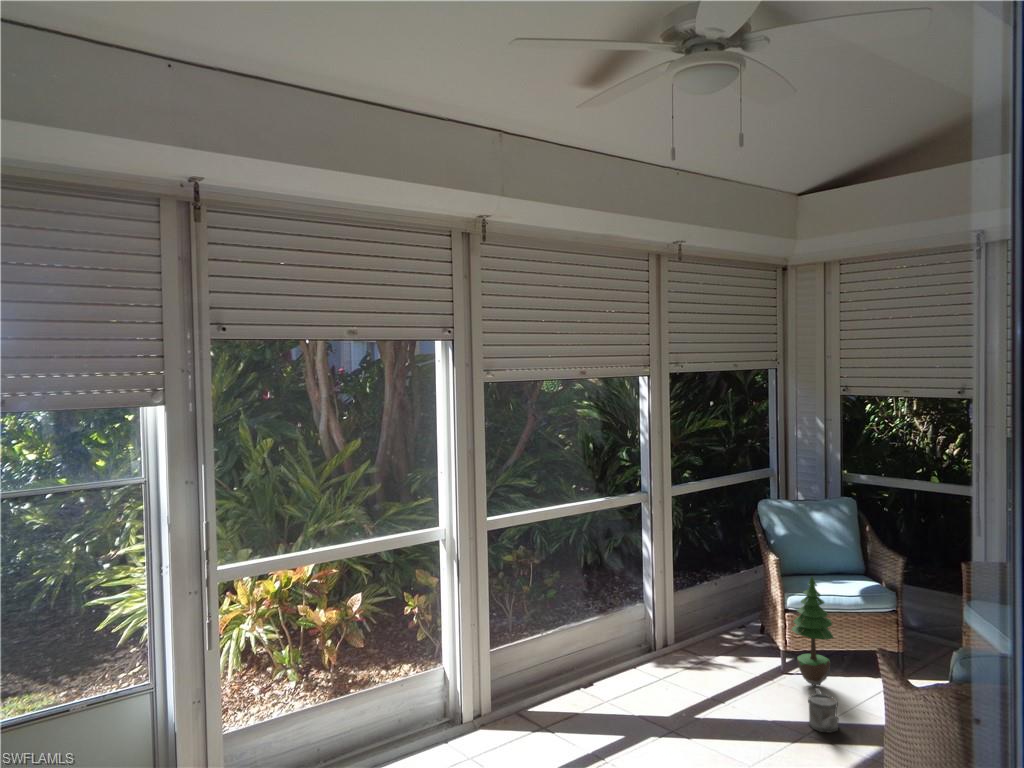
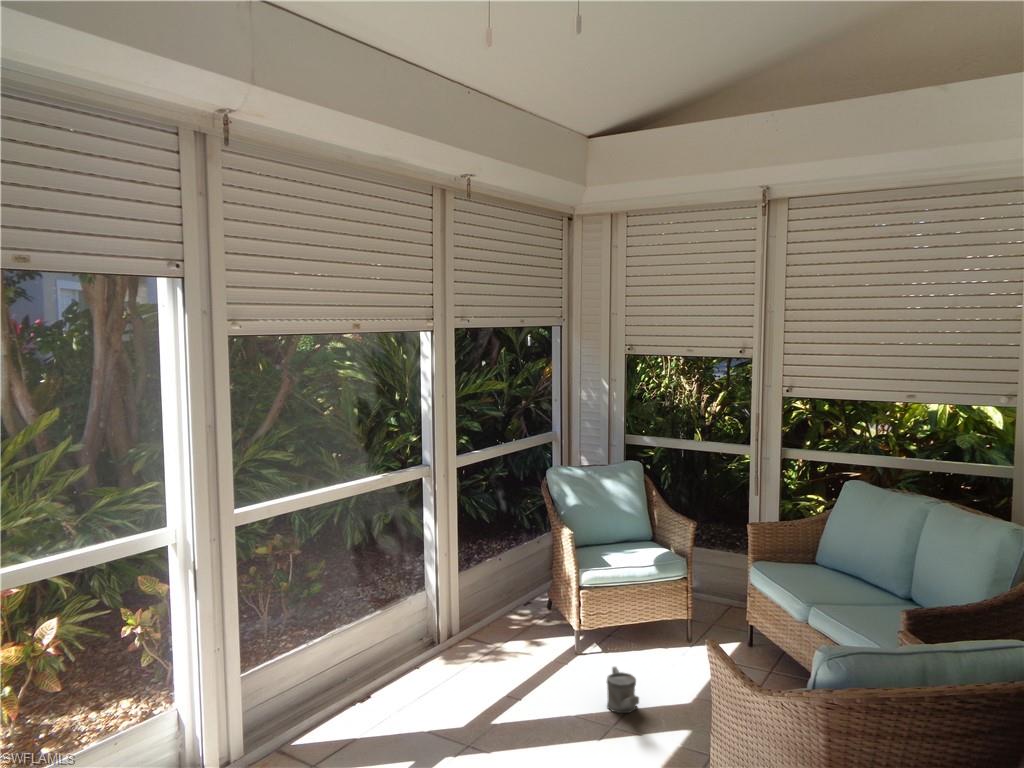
potted tree: present [792,576,834,686] -> none [586,546,629,663]

